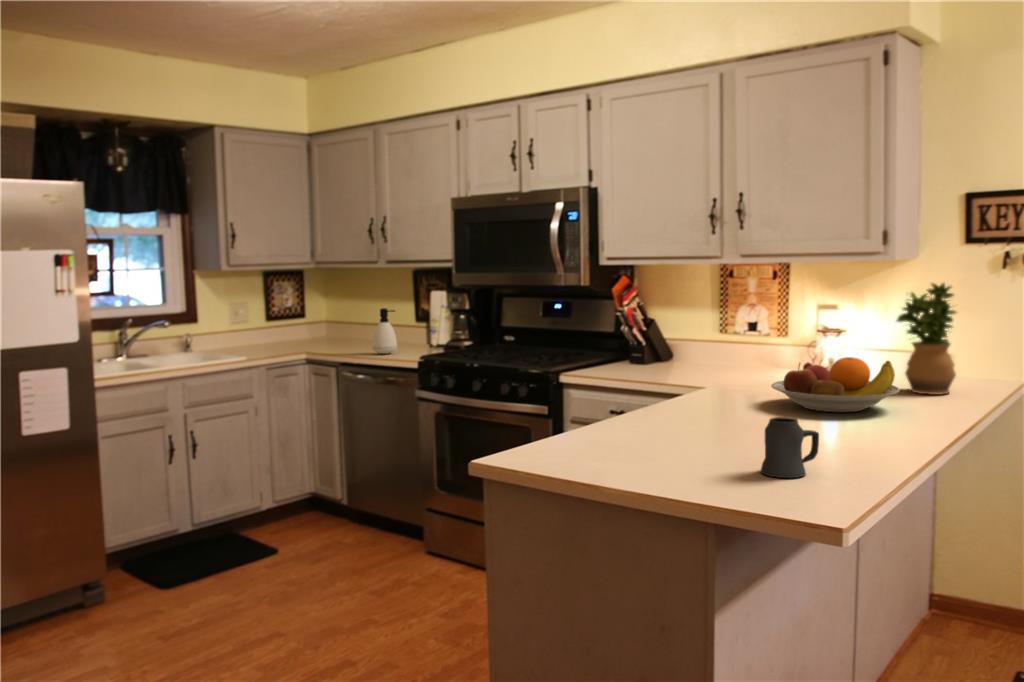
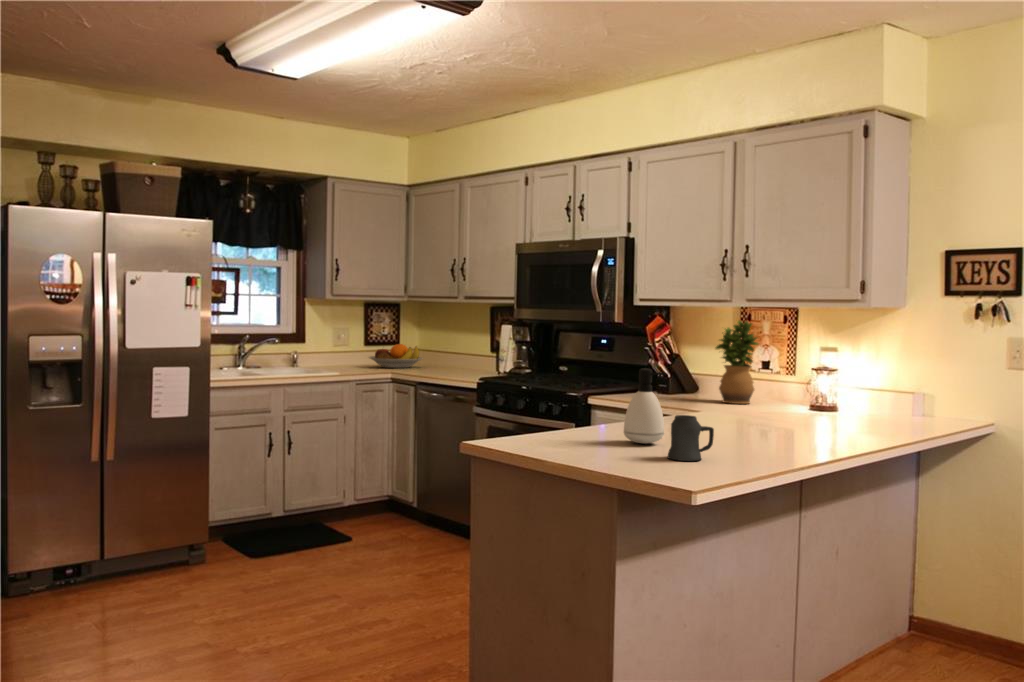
potted plant: present [897,283,956,394] -> present [716,321,758,404]
soap dispenser: present [373,308,397,354] -> present [624,368,666,444]
fruit bowl: present [771,357,900,412] -> present [369,344,423,368]

